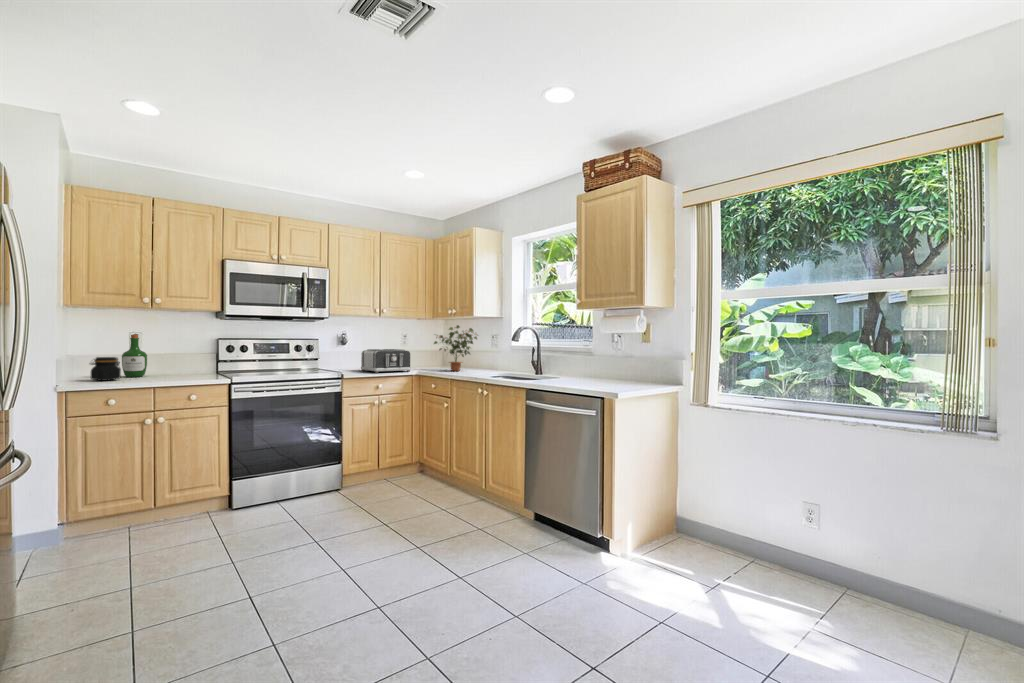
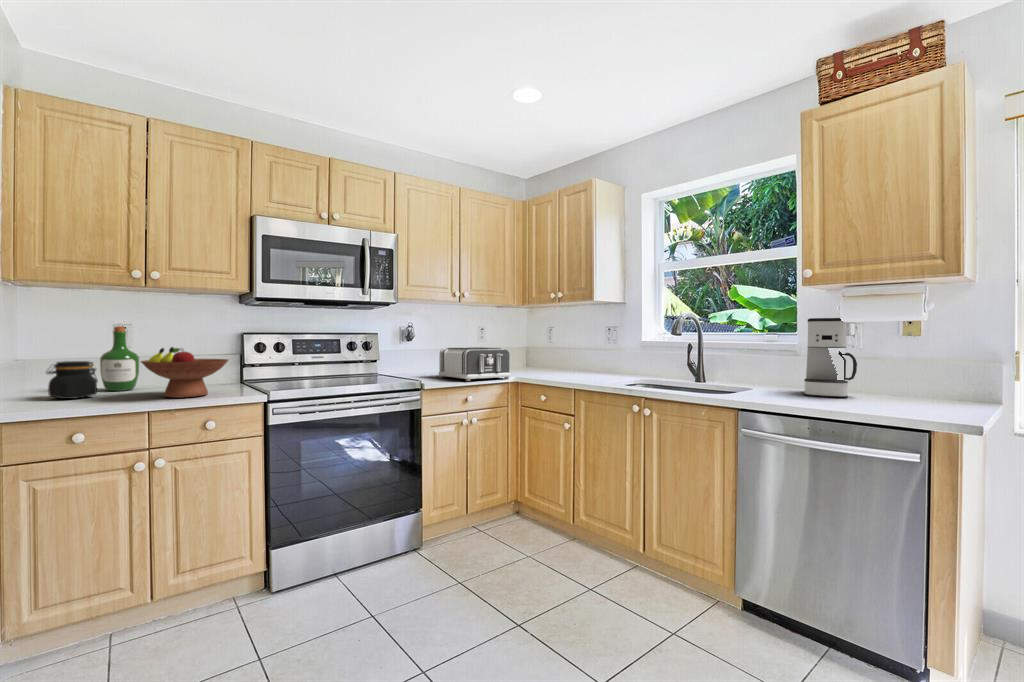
potted plant: present [434,325,477,371] -> none [535,314,601,378]
coffee maker: none [586,330,618,382] -> present [804,318,857,398]
fruit bowl: none [148,348,206,380] -> present [141,347,229,398]

